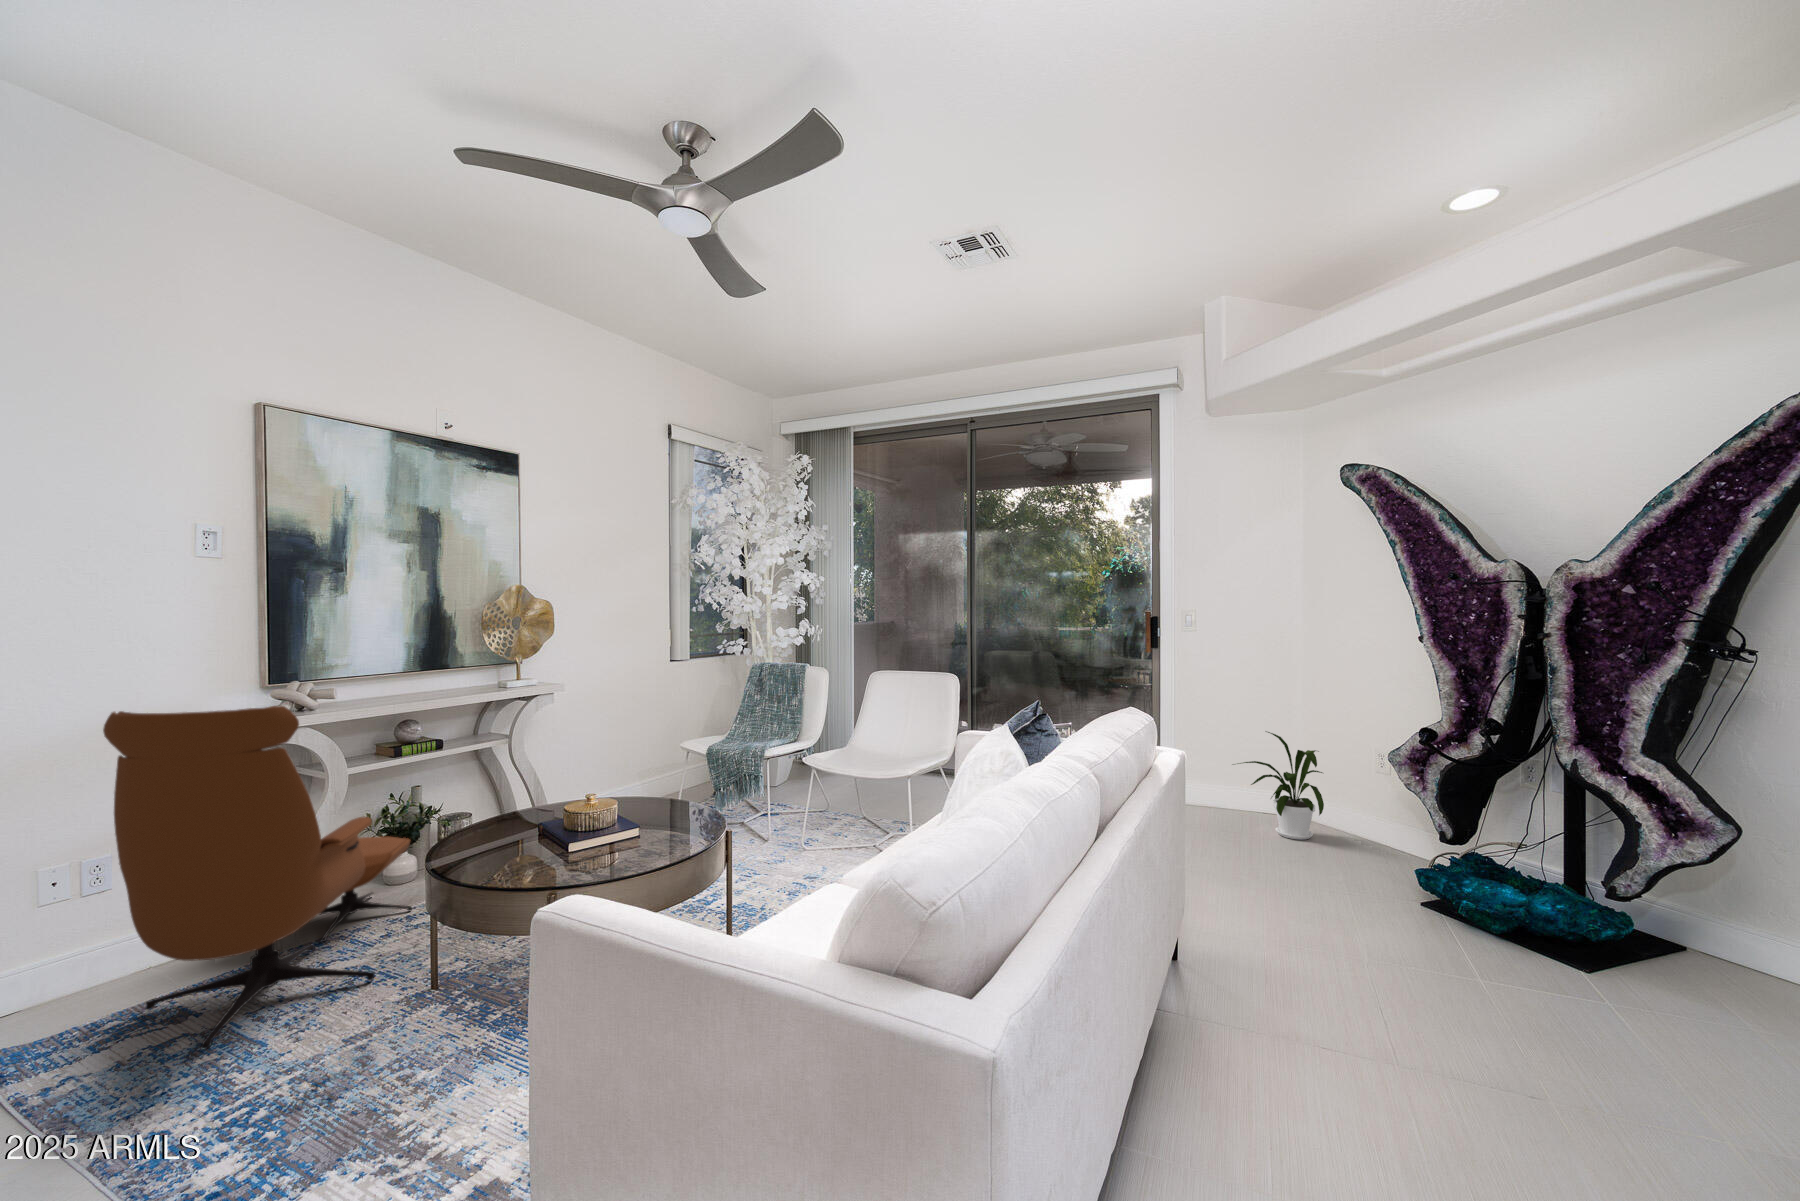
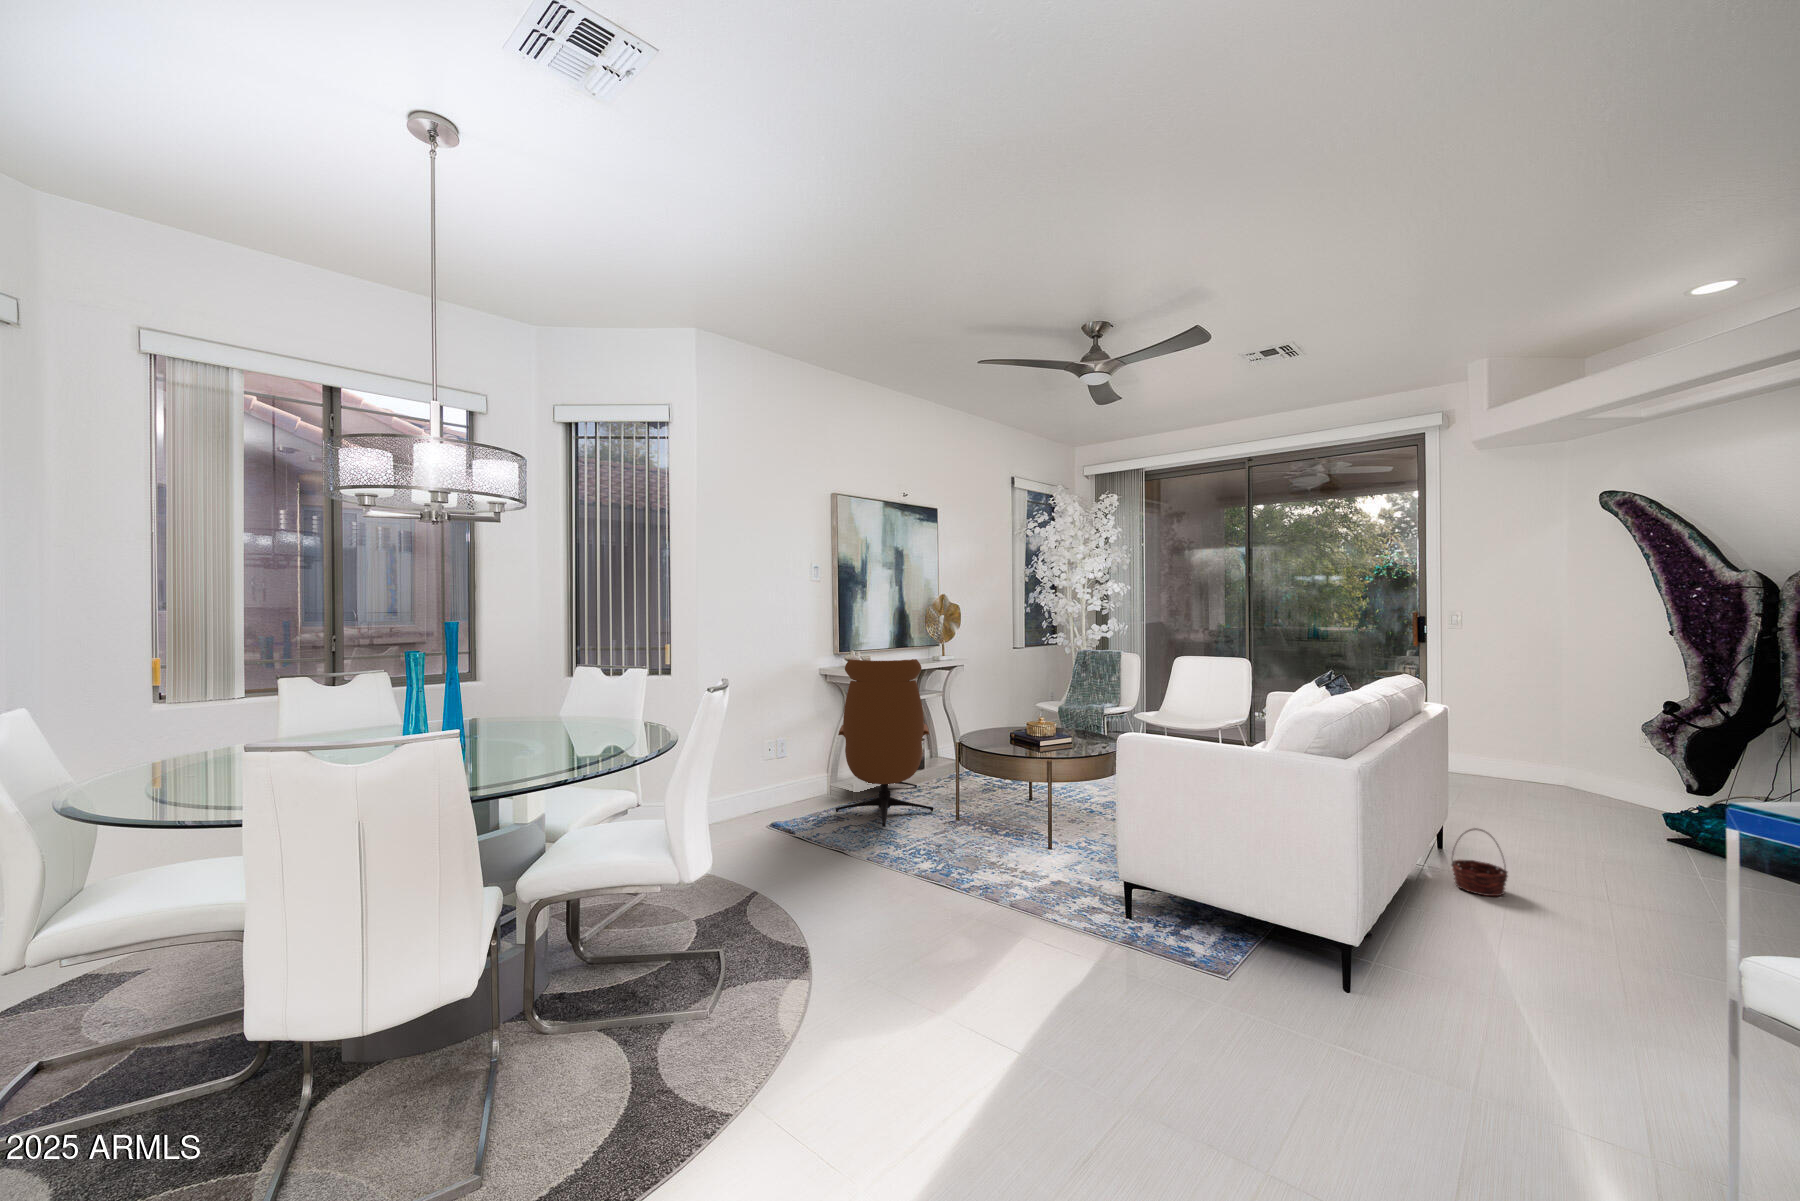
house plant: present [1238,731,1324,840] -> none [1497,709,1588,796]
basket: none [1185,980,1269,1105] -> present [1451,828,1508,896]

